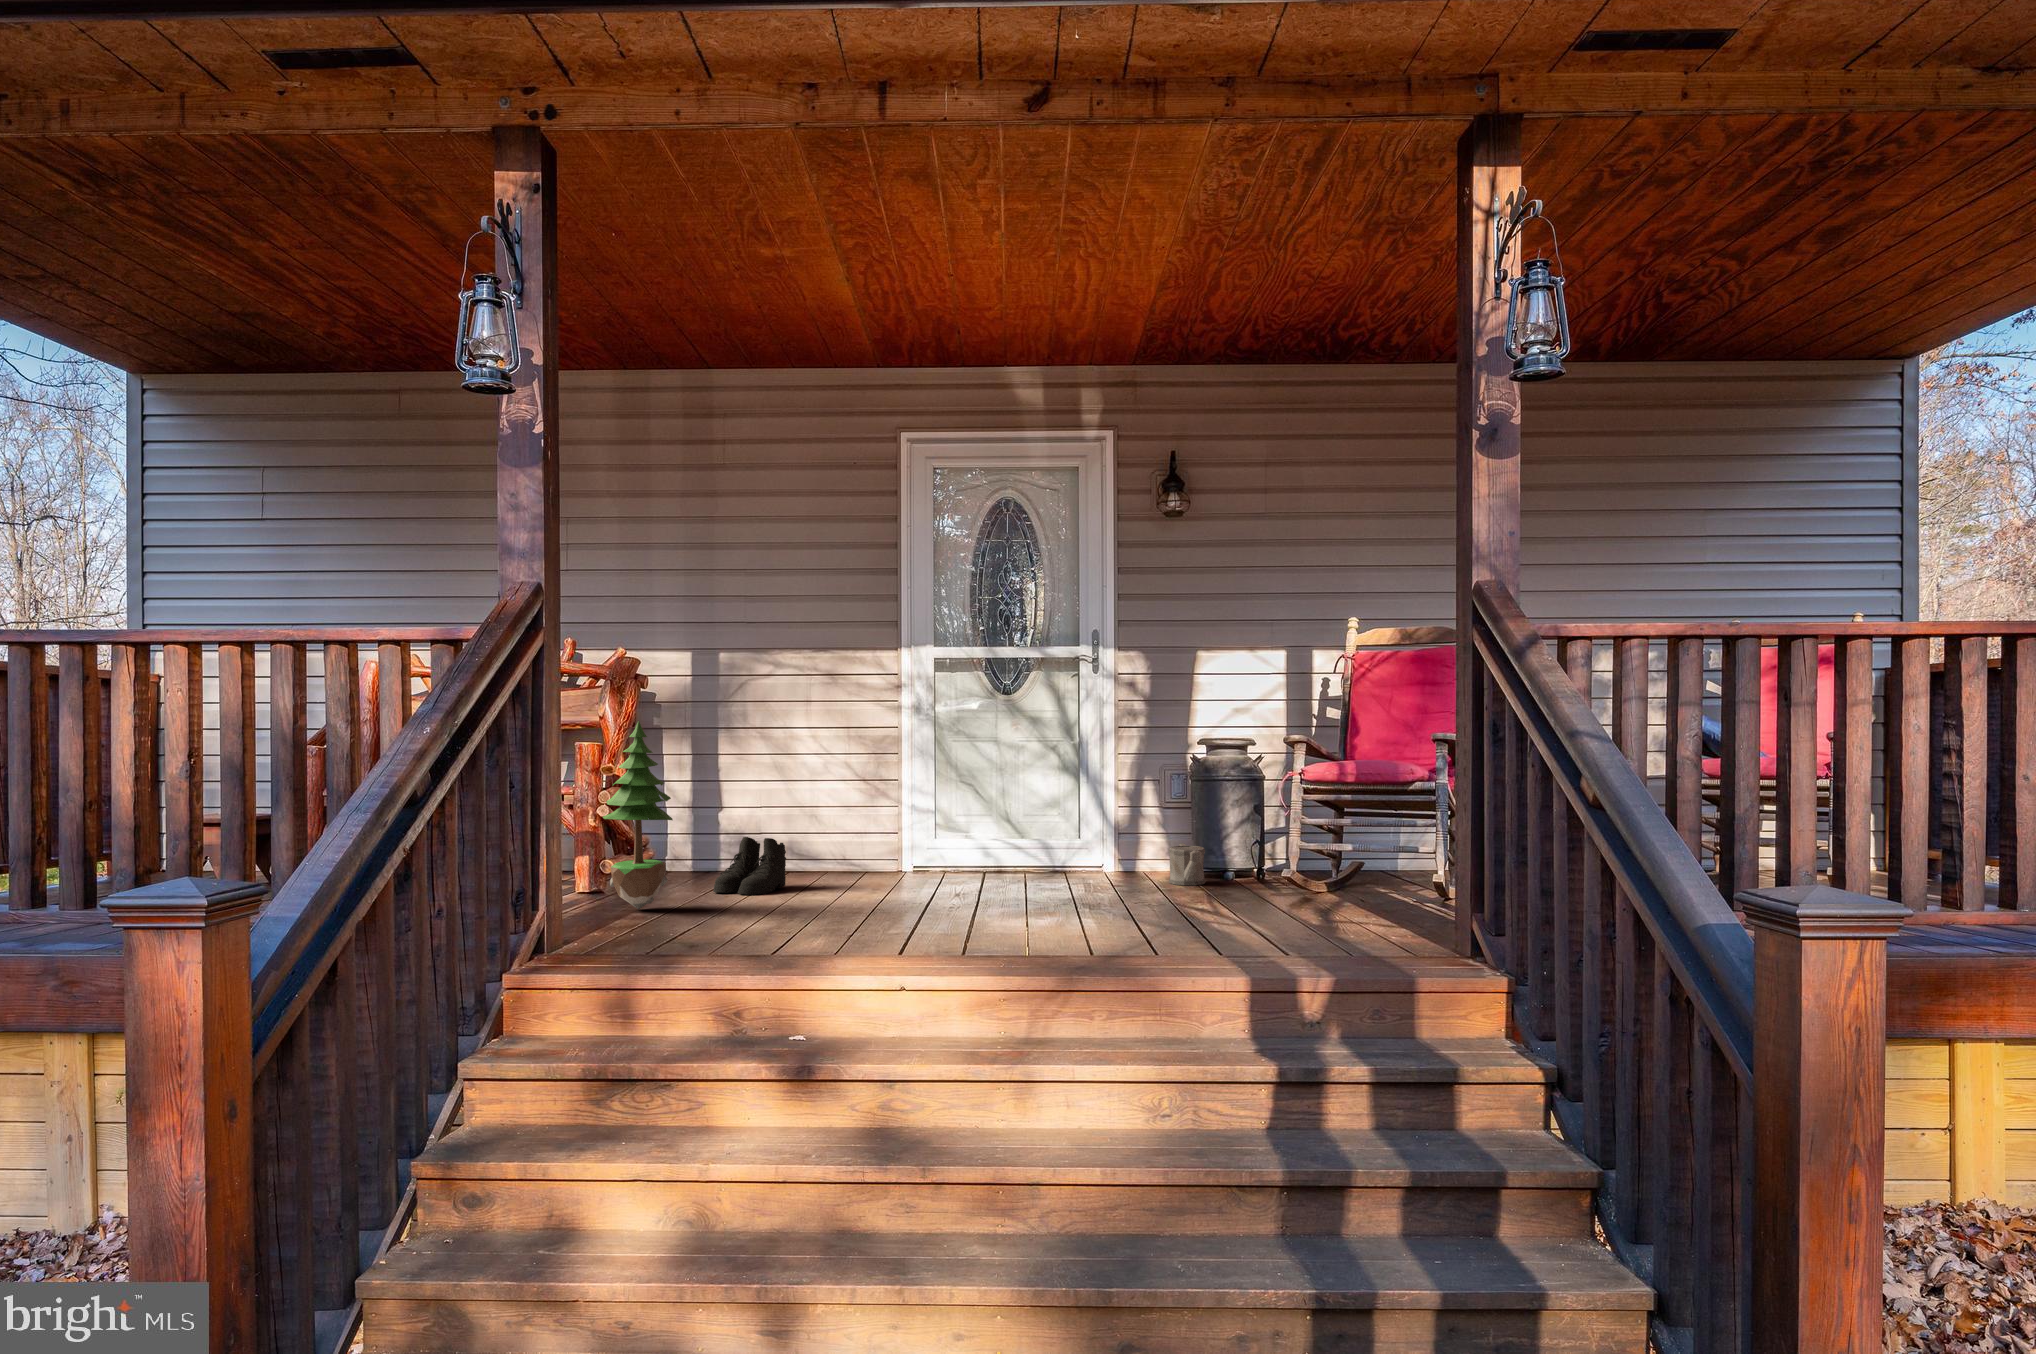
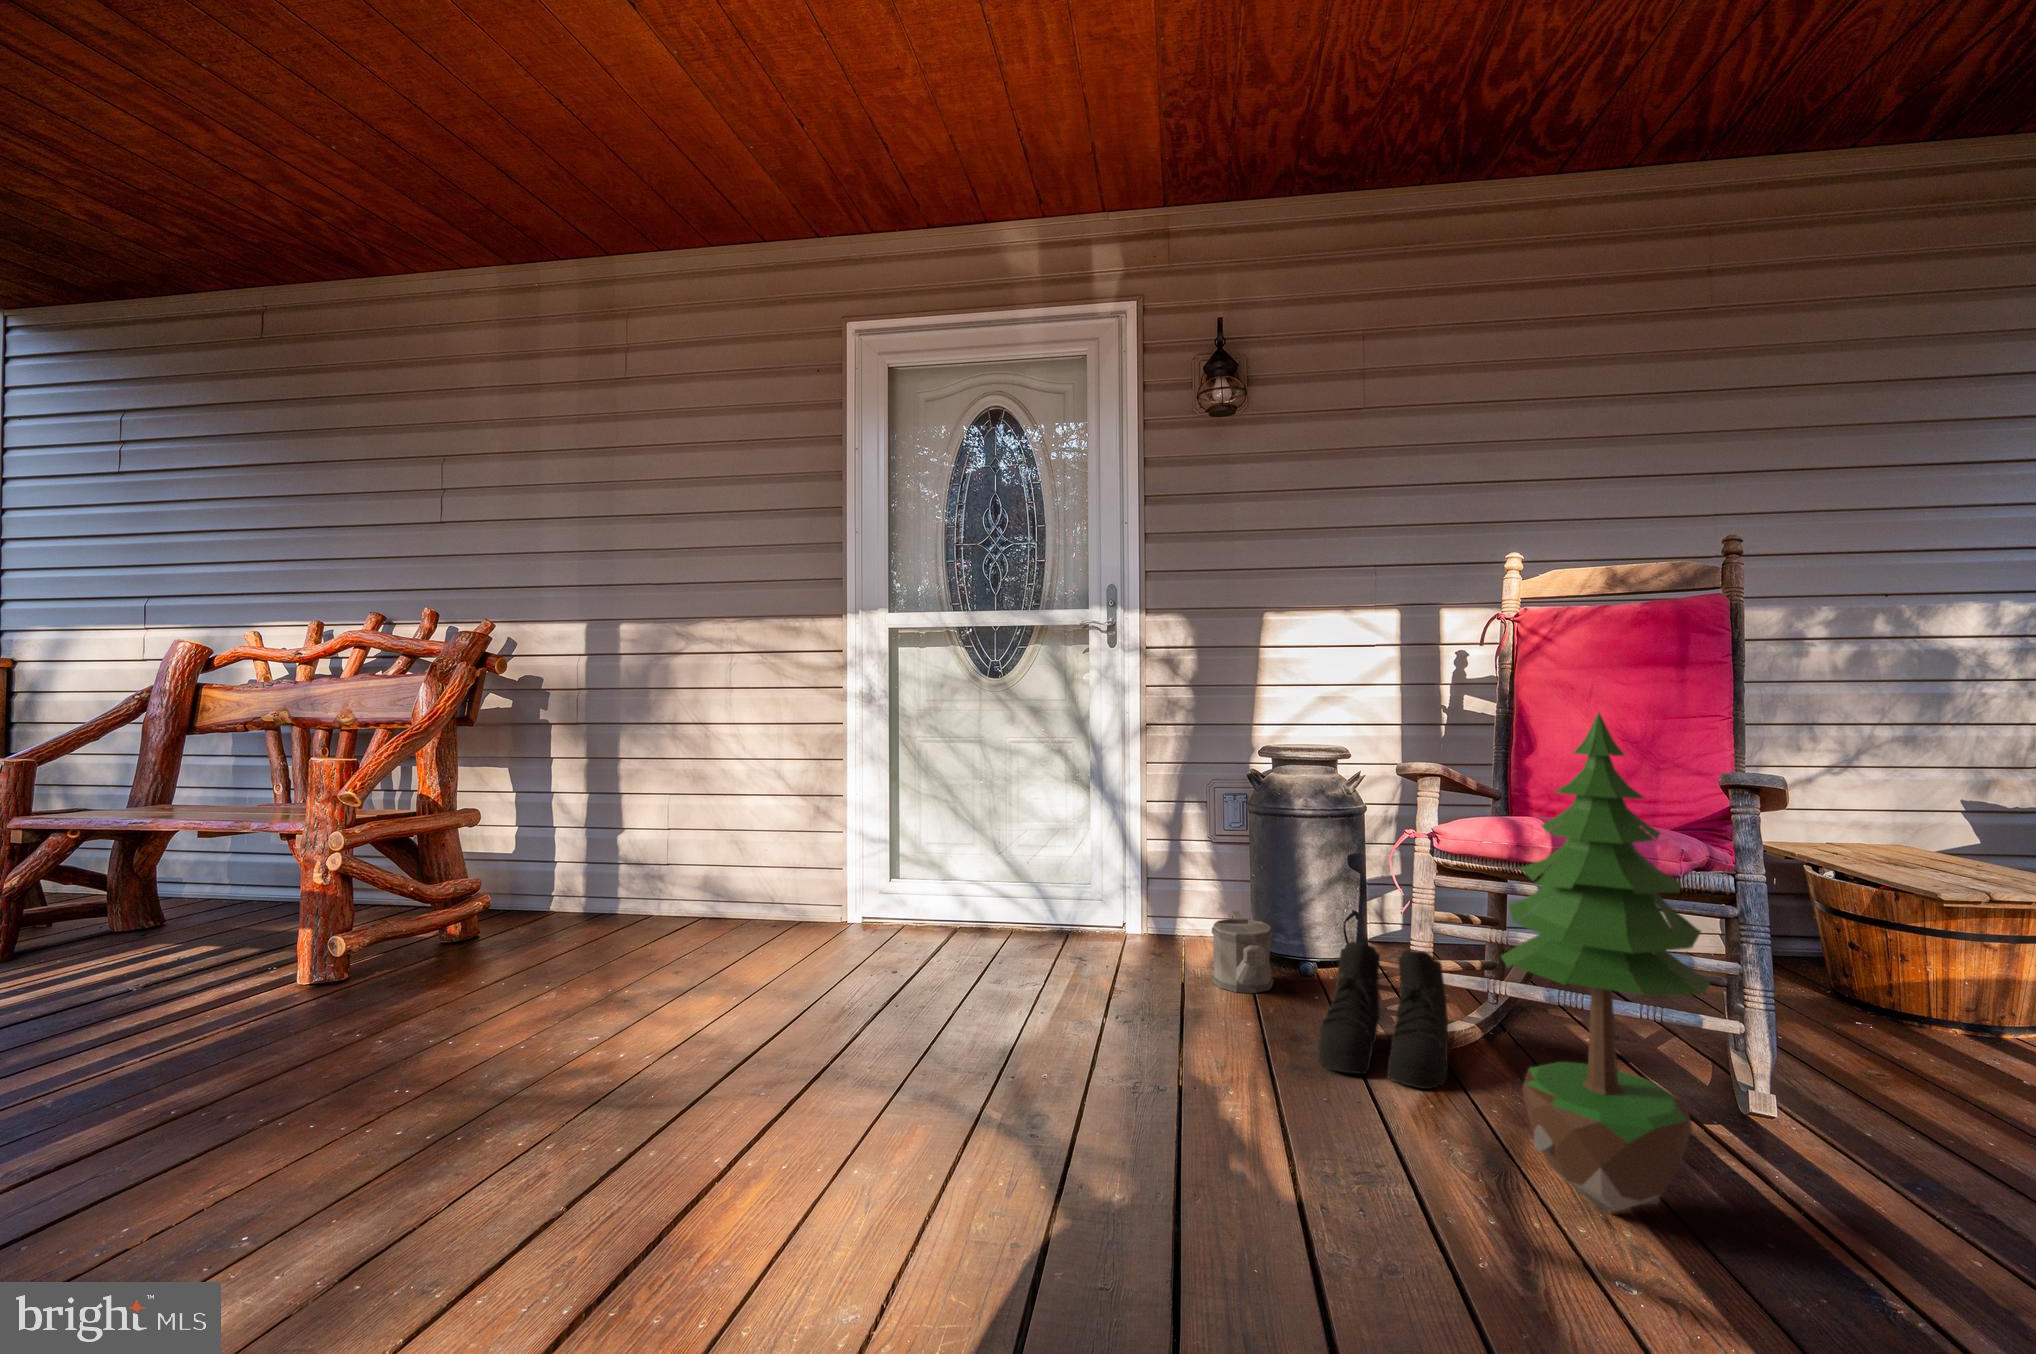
potted tree: present [603,721,673,909] -> present [1501,713,1710,1212]
boots: present [713,837,786,895] -> present [1318,942,1448,1089]

